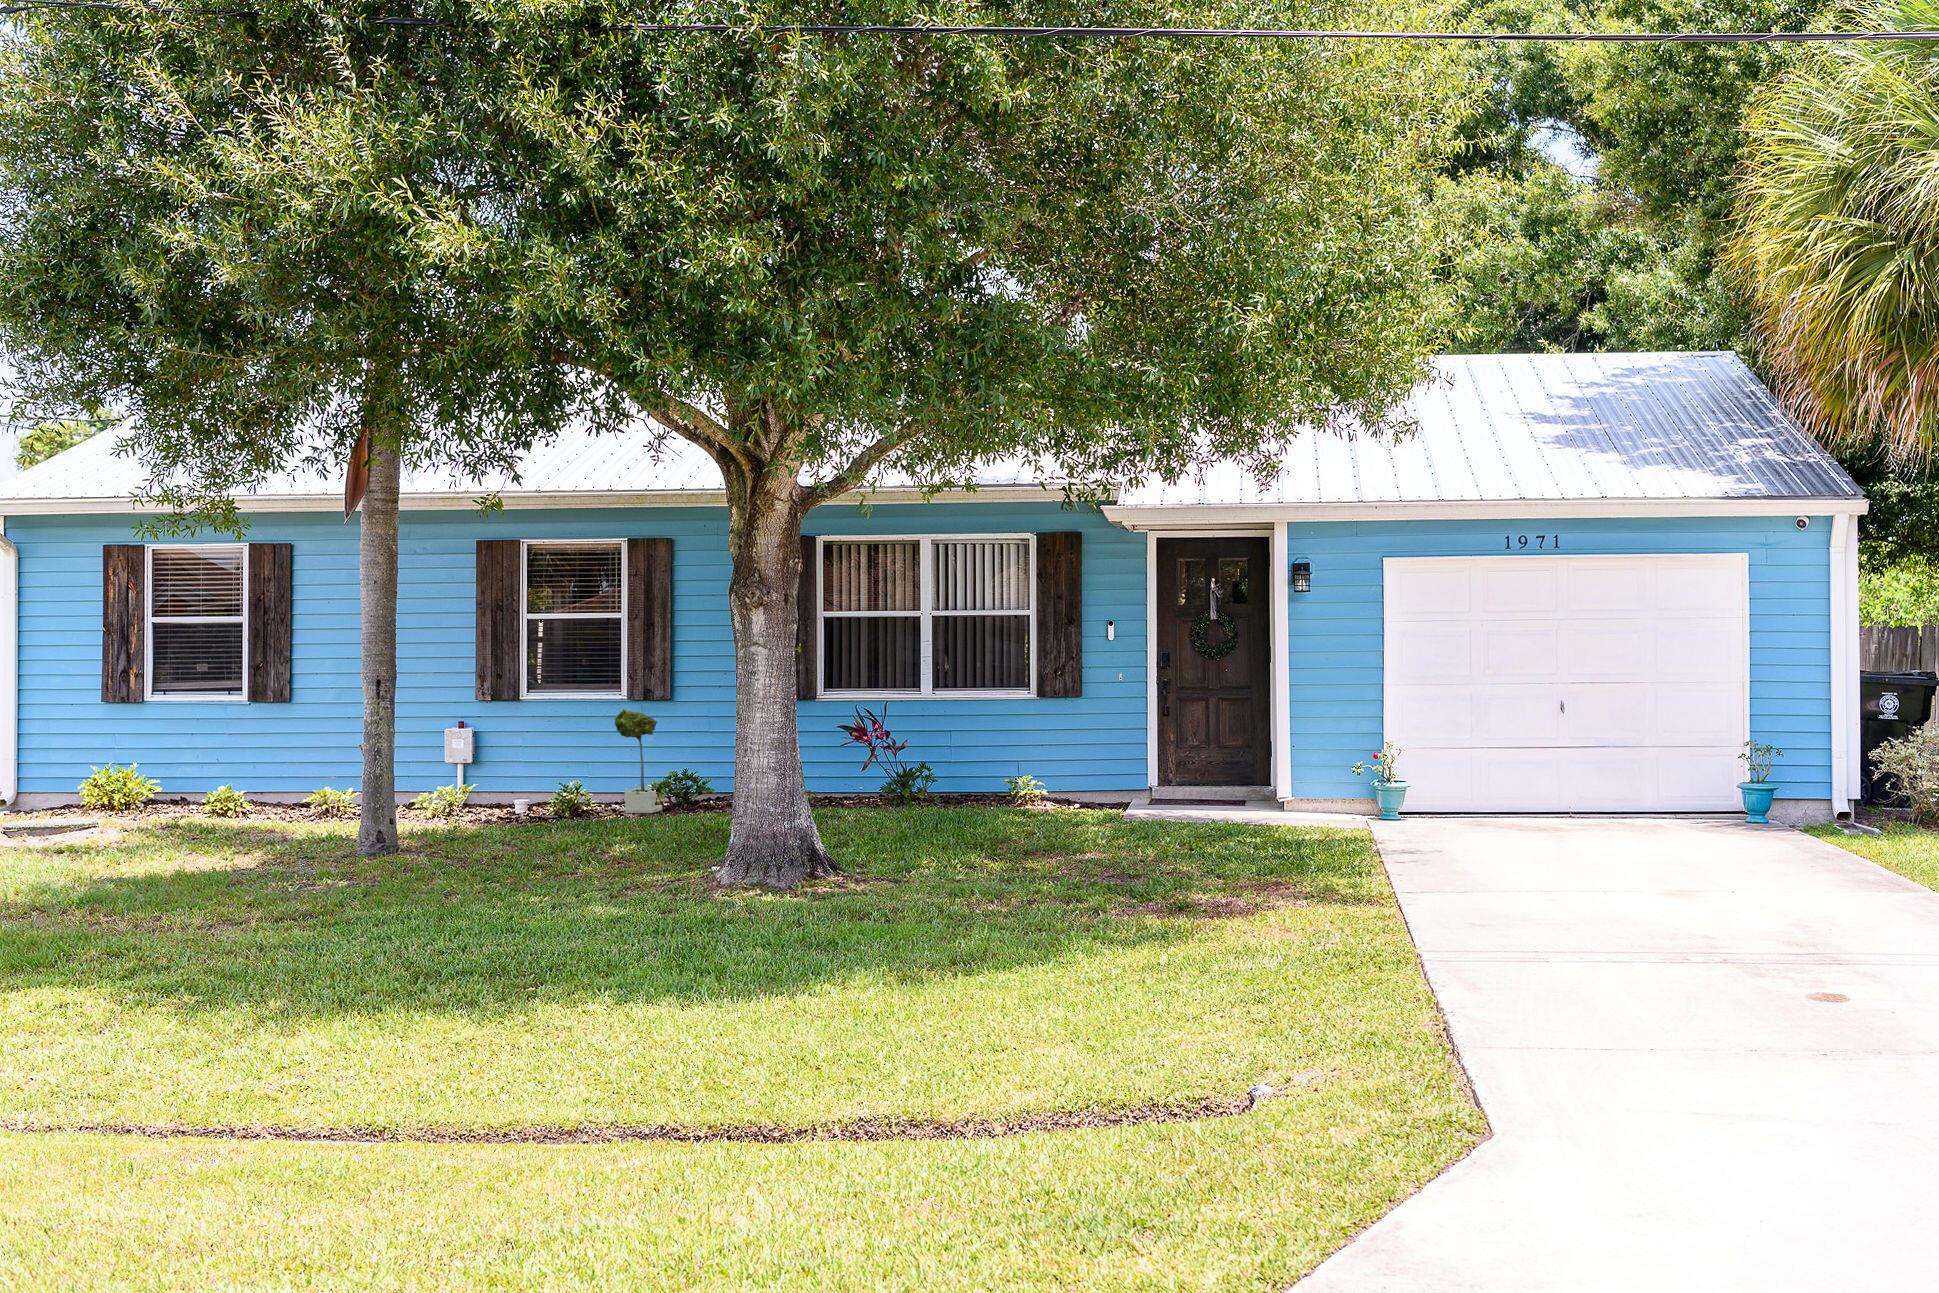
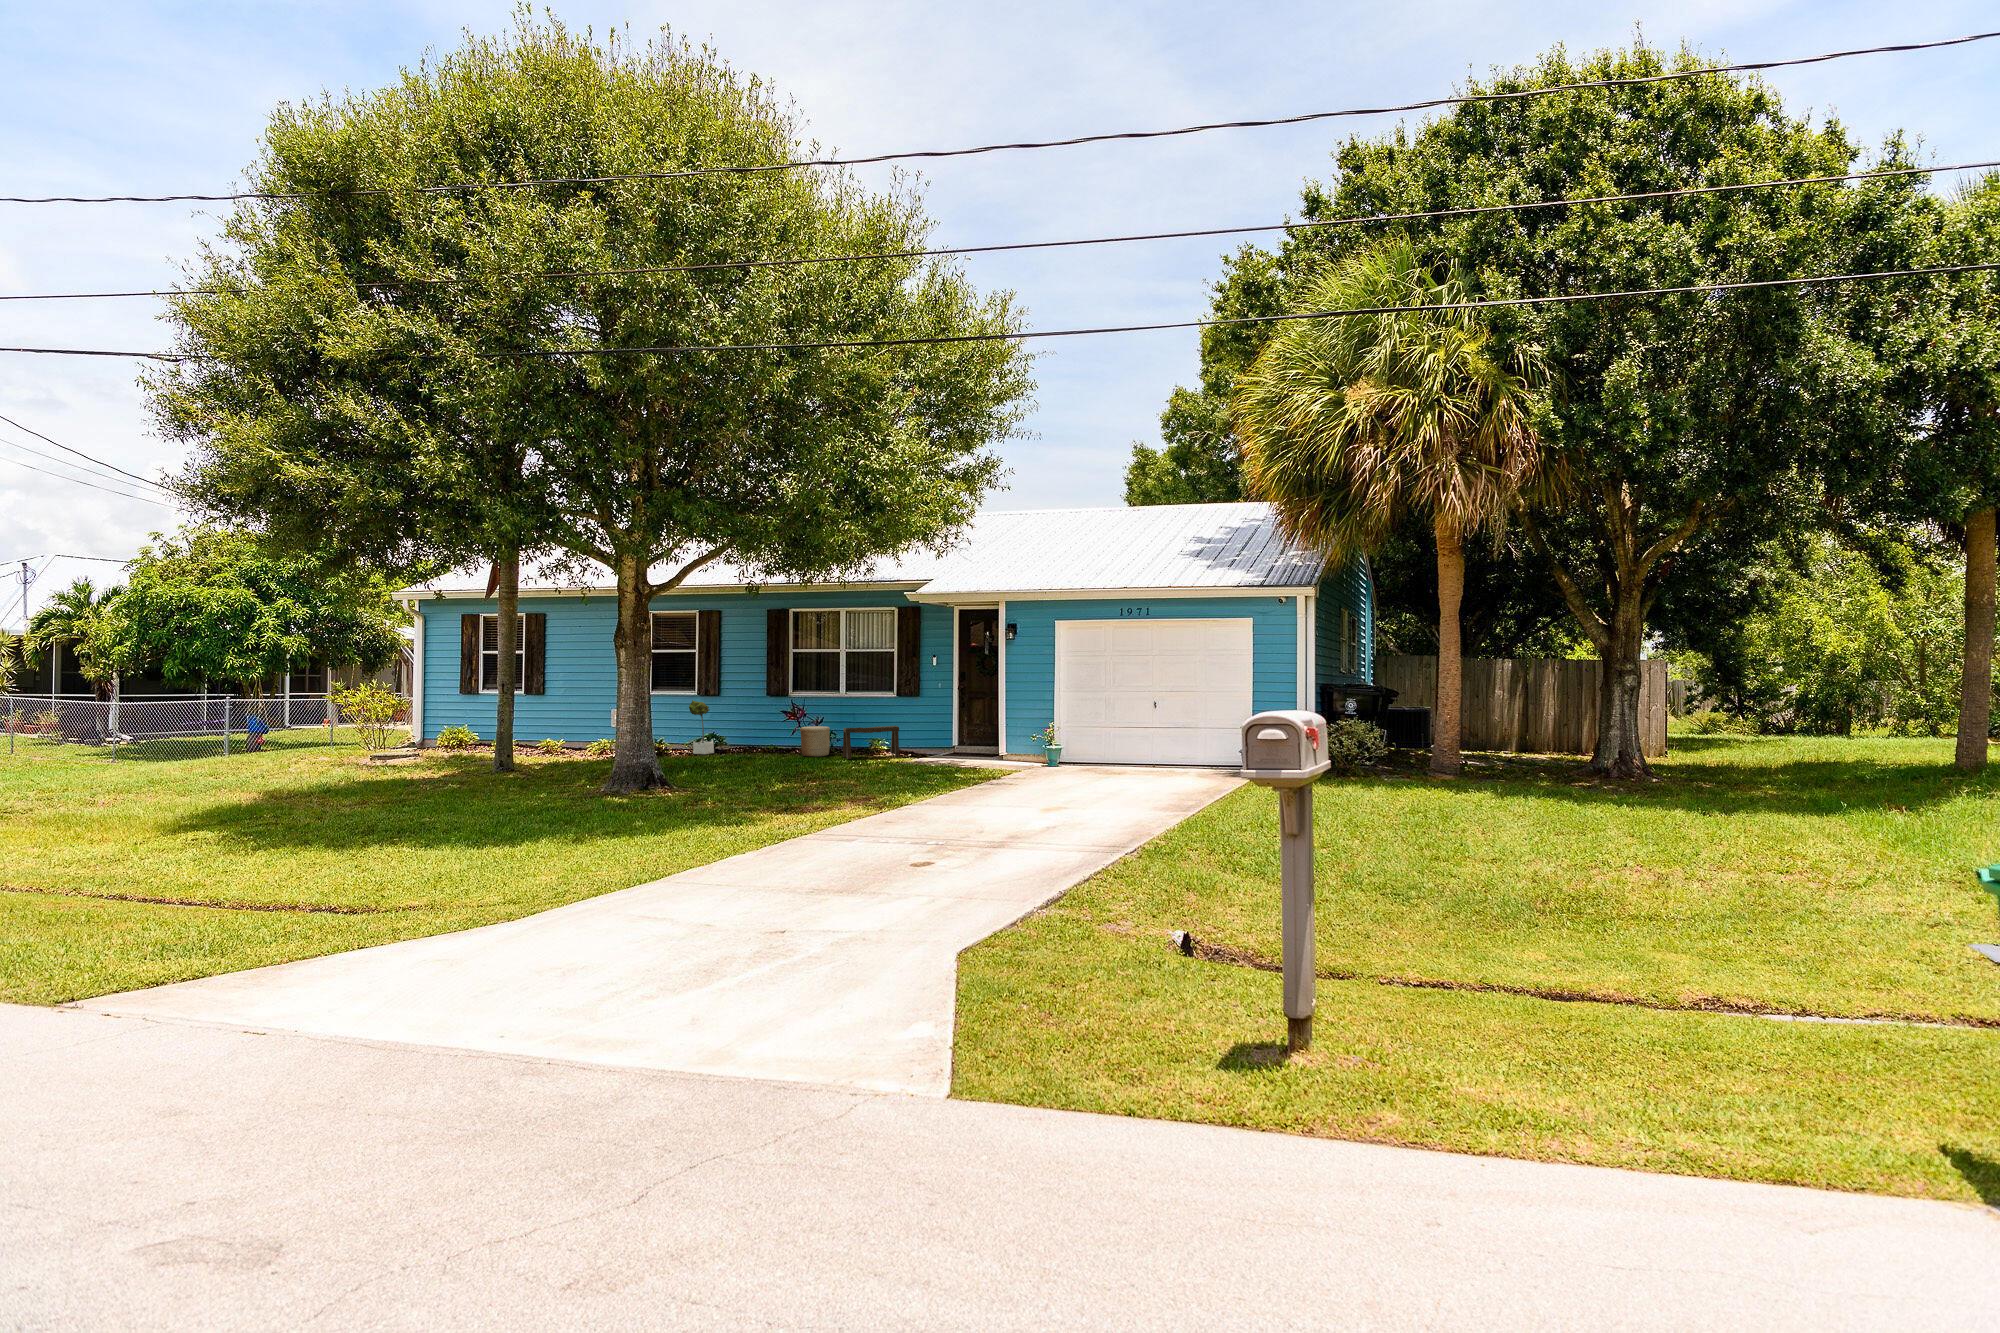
bench: none [947,752,1058,817] -> present [843,725,899,759]
woven basket: none [853,756,909,814] -> present [800,726,830,756]

